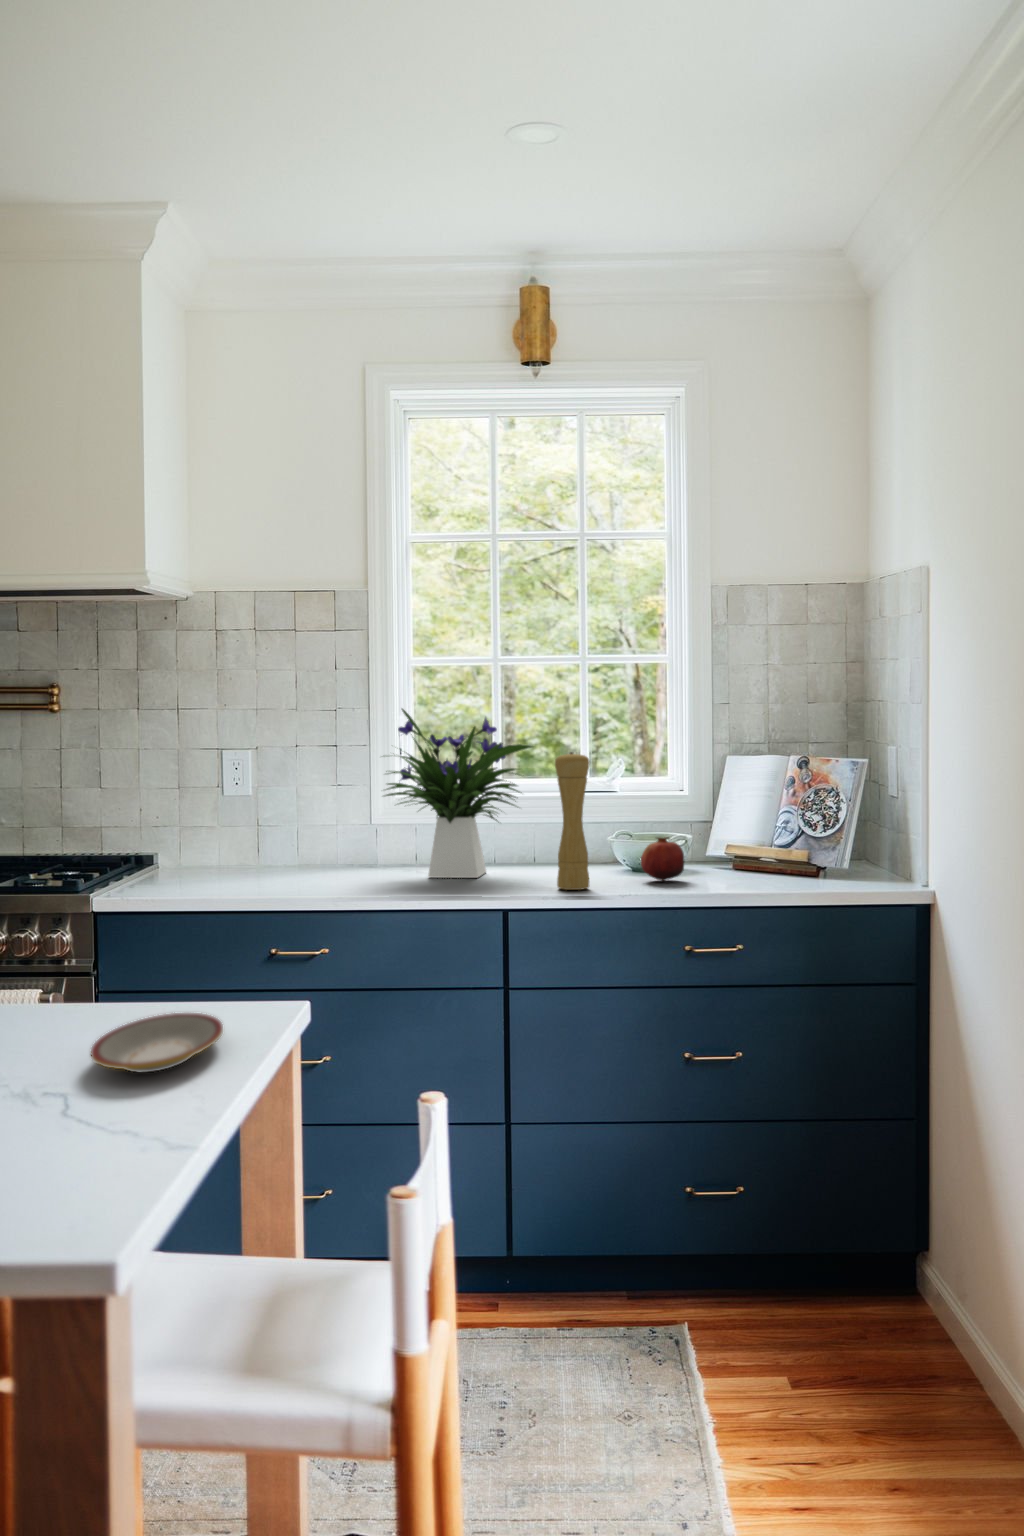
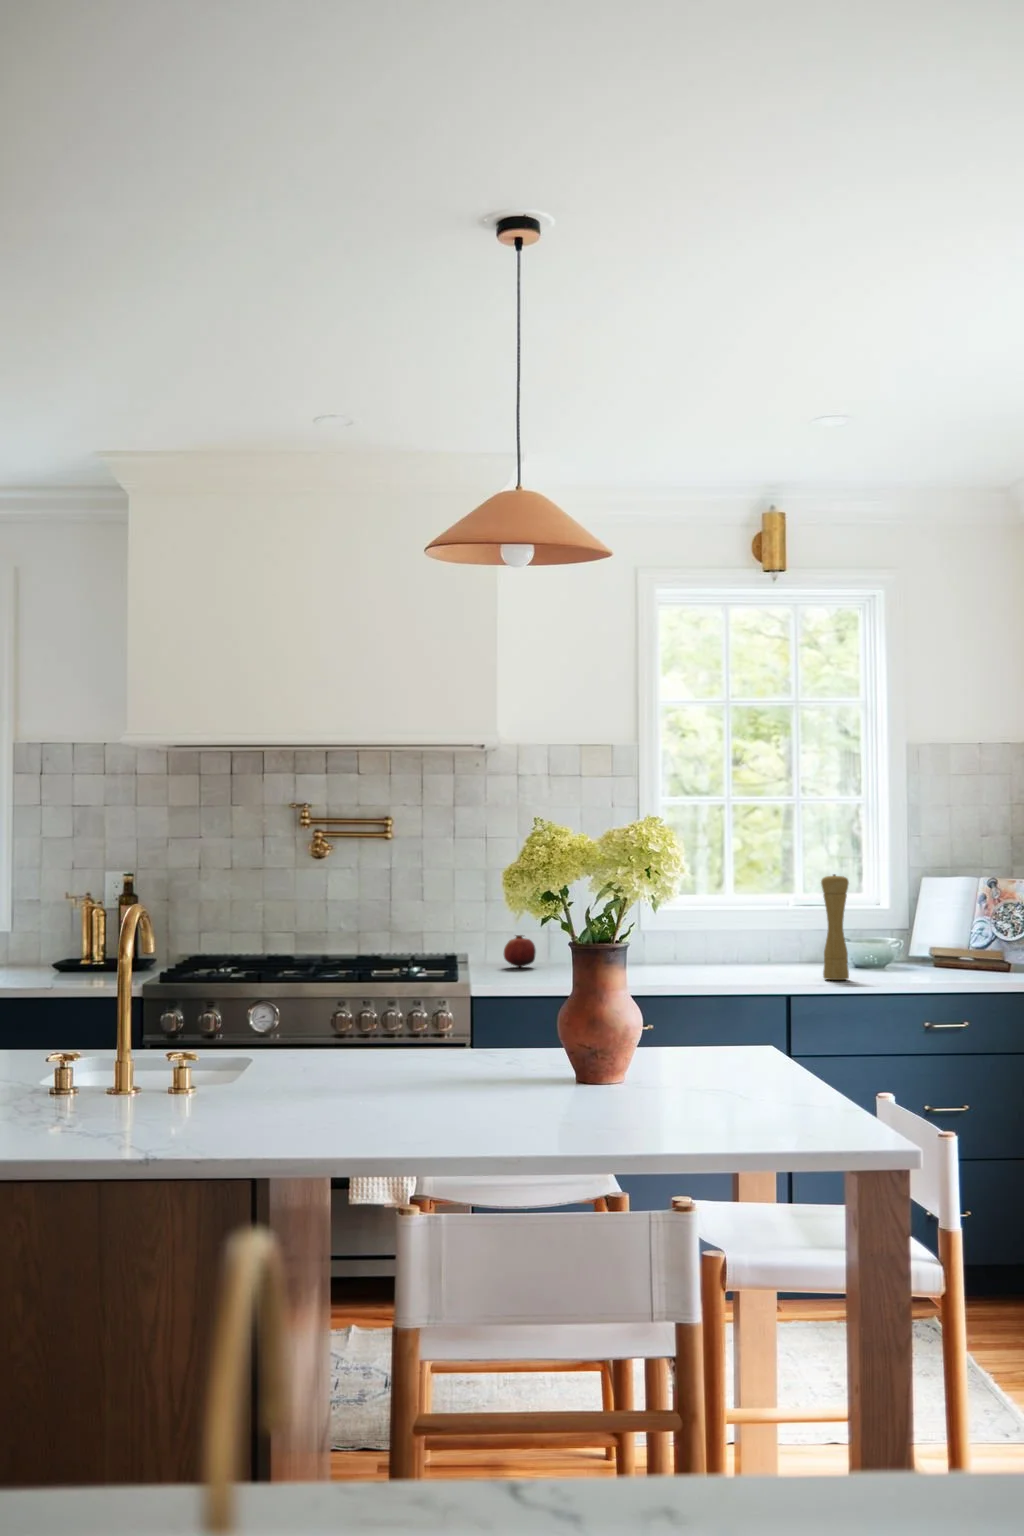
flower arrangement: present [385,709,532,878] -> none [661,838,787,972]
fruit: present [641,837,684,881] -> present [504,935,536,967]
plate: present [91,1013,223,1073] -> none [689,1049,770,1080]

